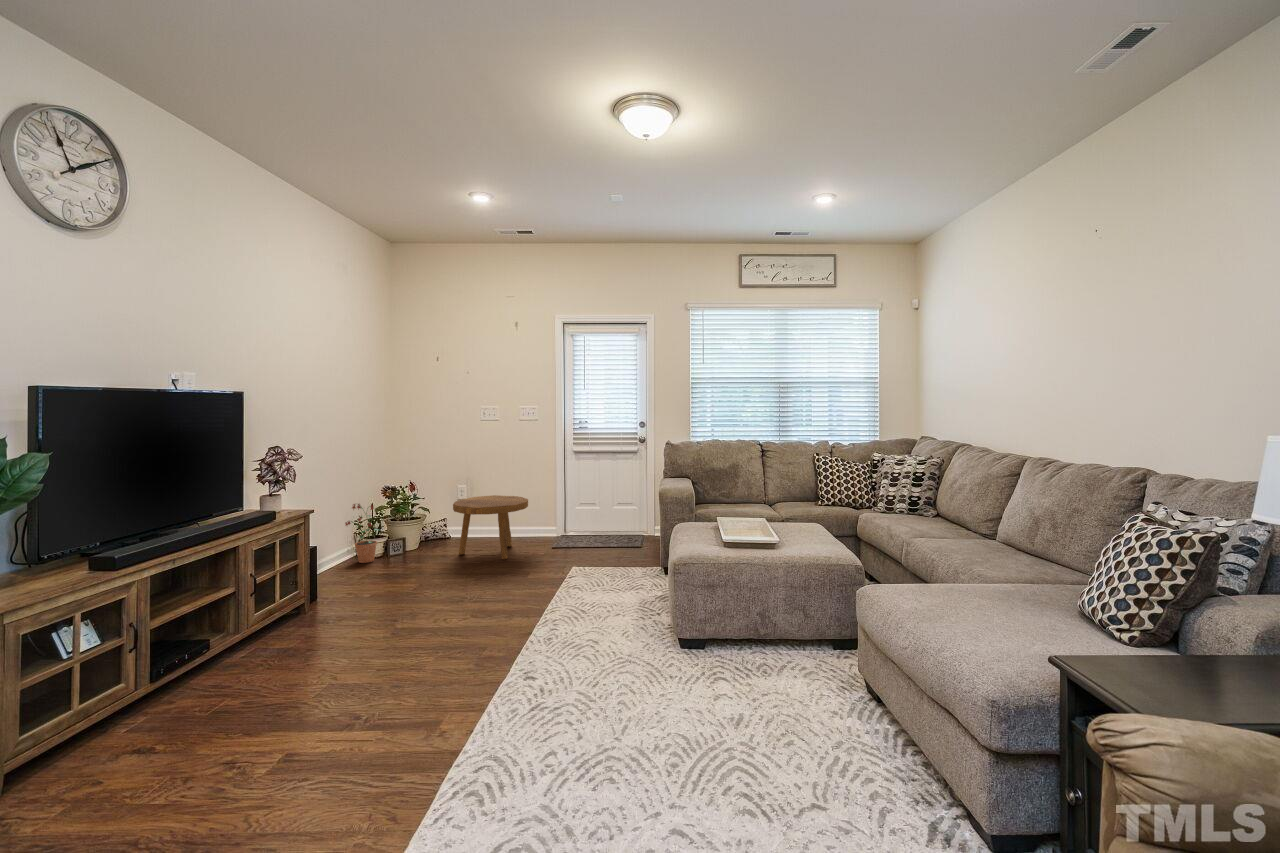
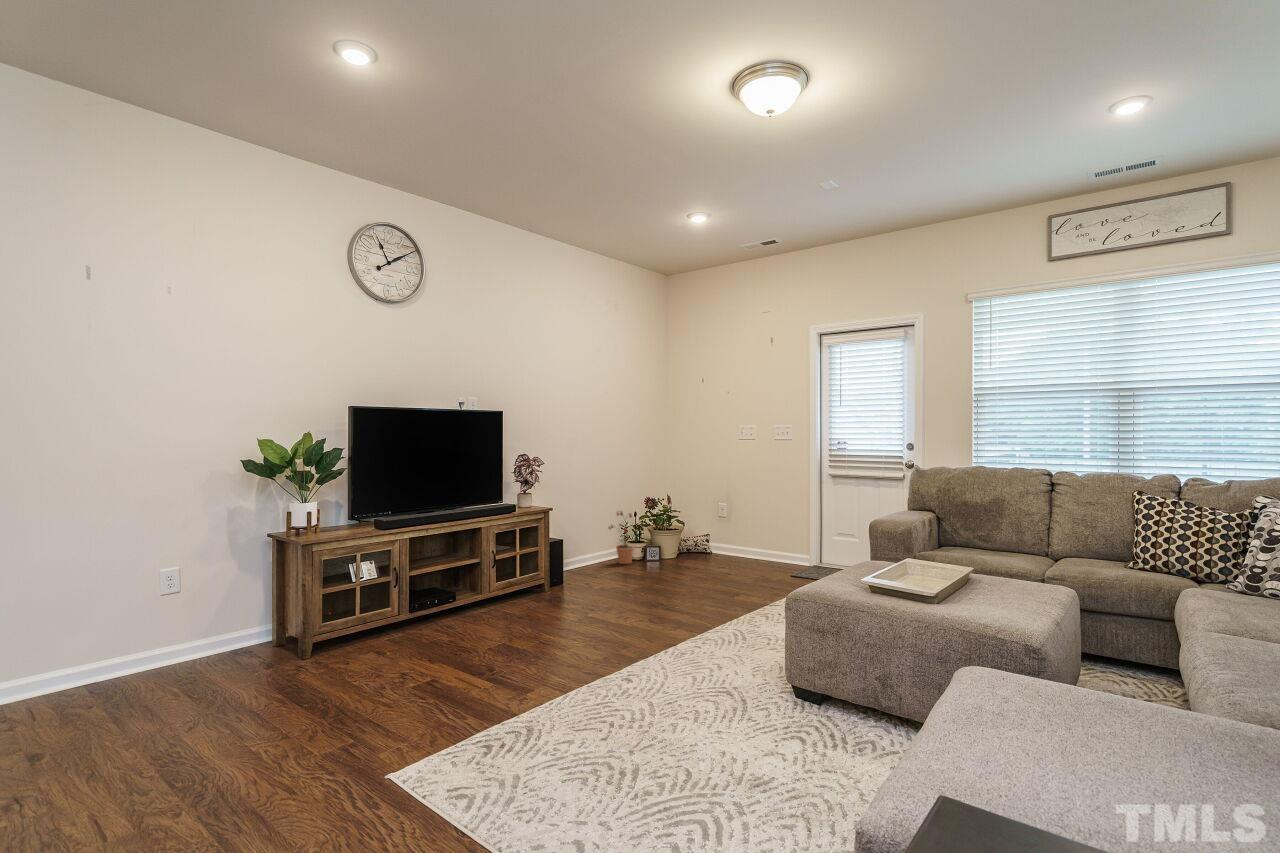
footstool: present [453,495,528,559] -> none [691,515,766,580]

